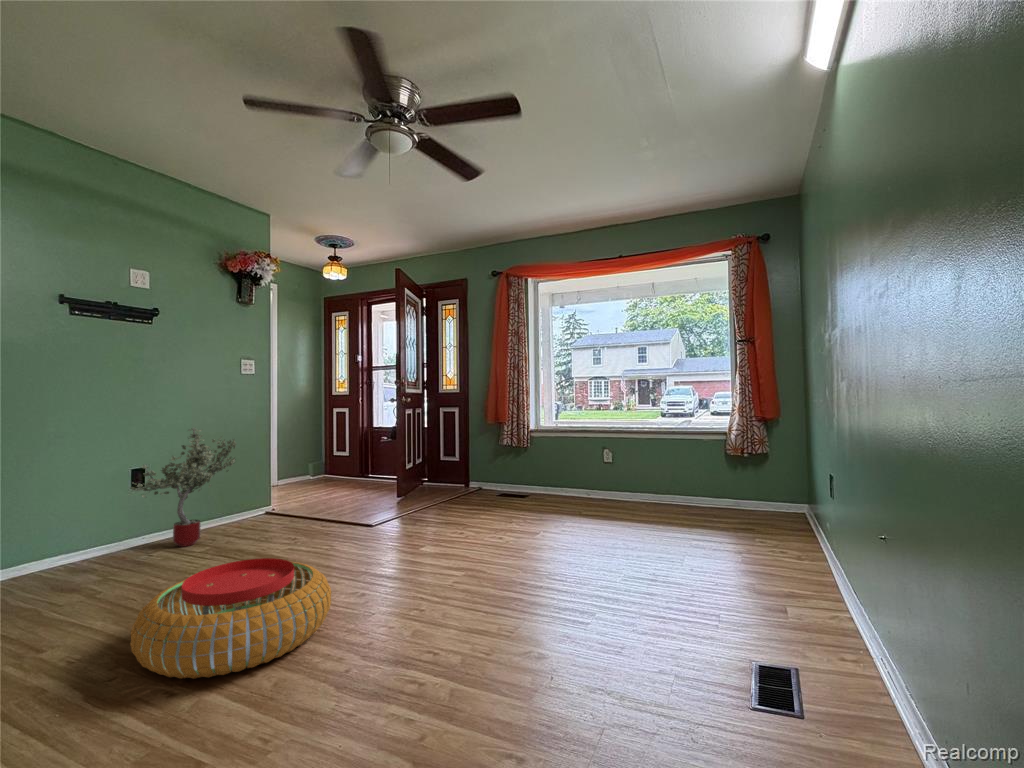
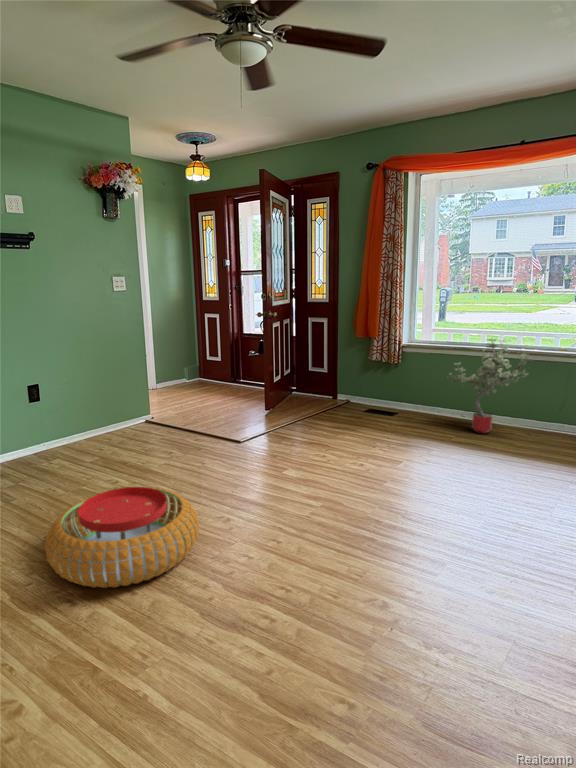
potted tree: present [131,428,236,547] -> present [448,339,528,434]

